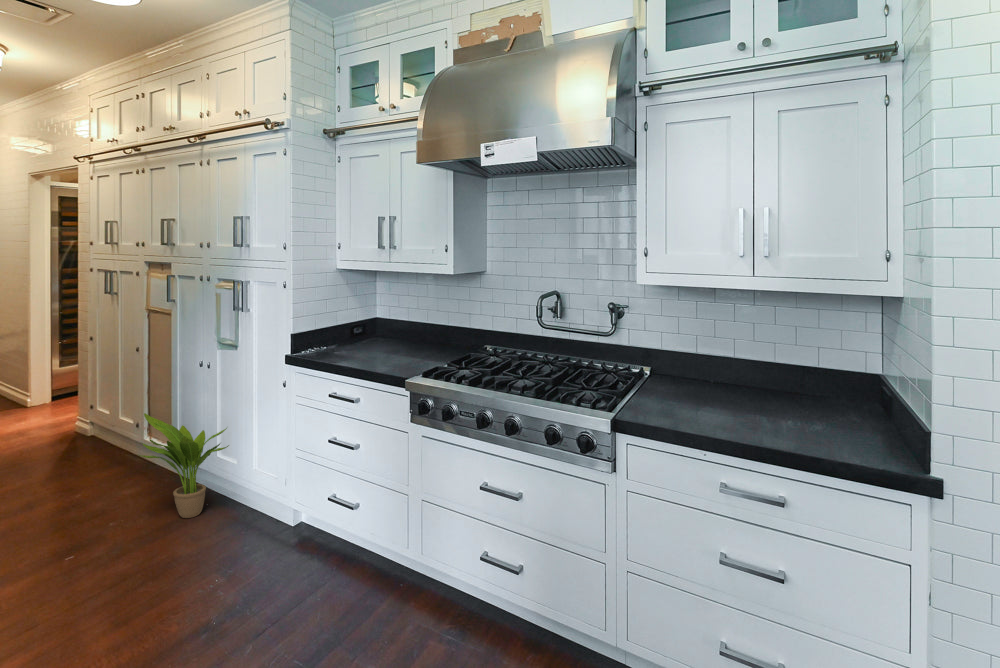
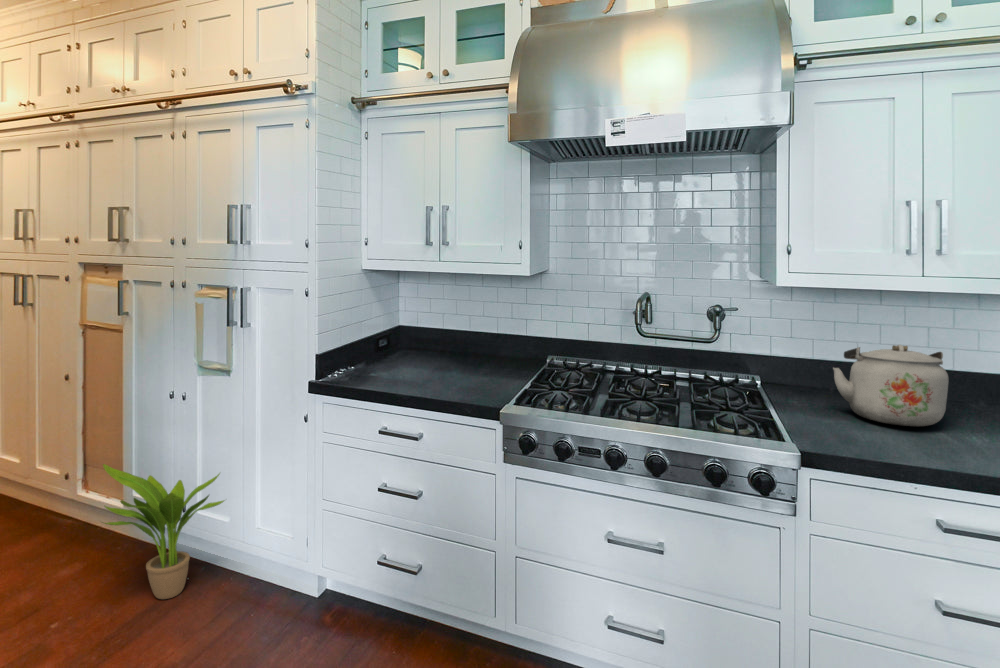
kettle: none [676,338,767,410] -> present [833,345,949,426]

